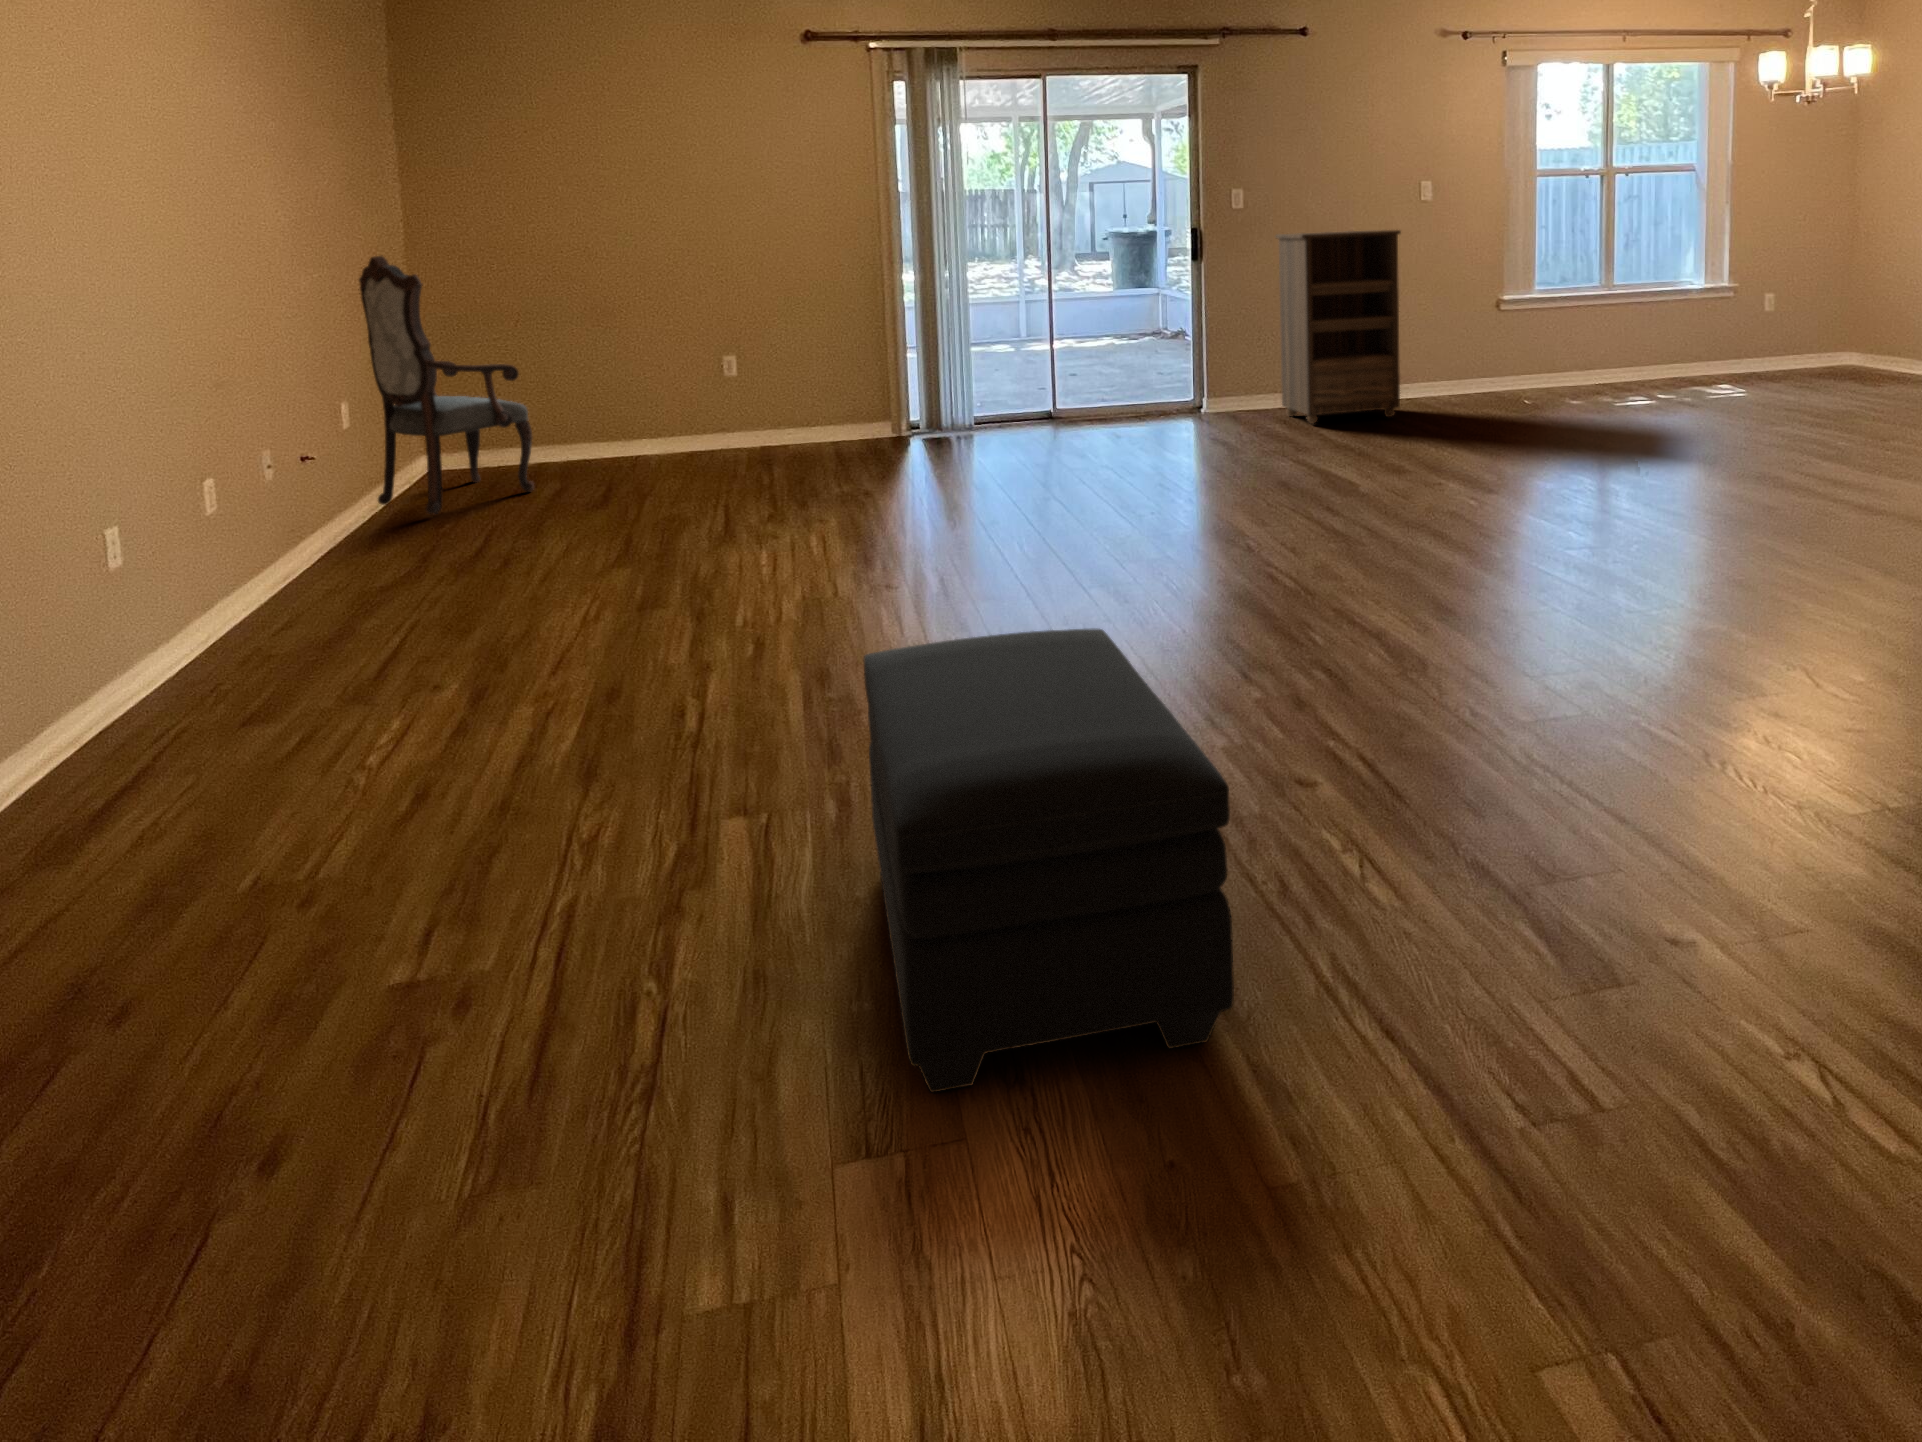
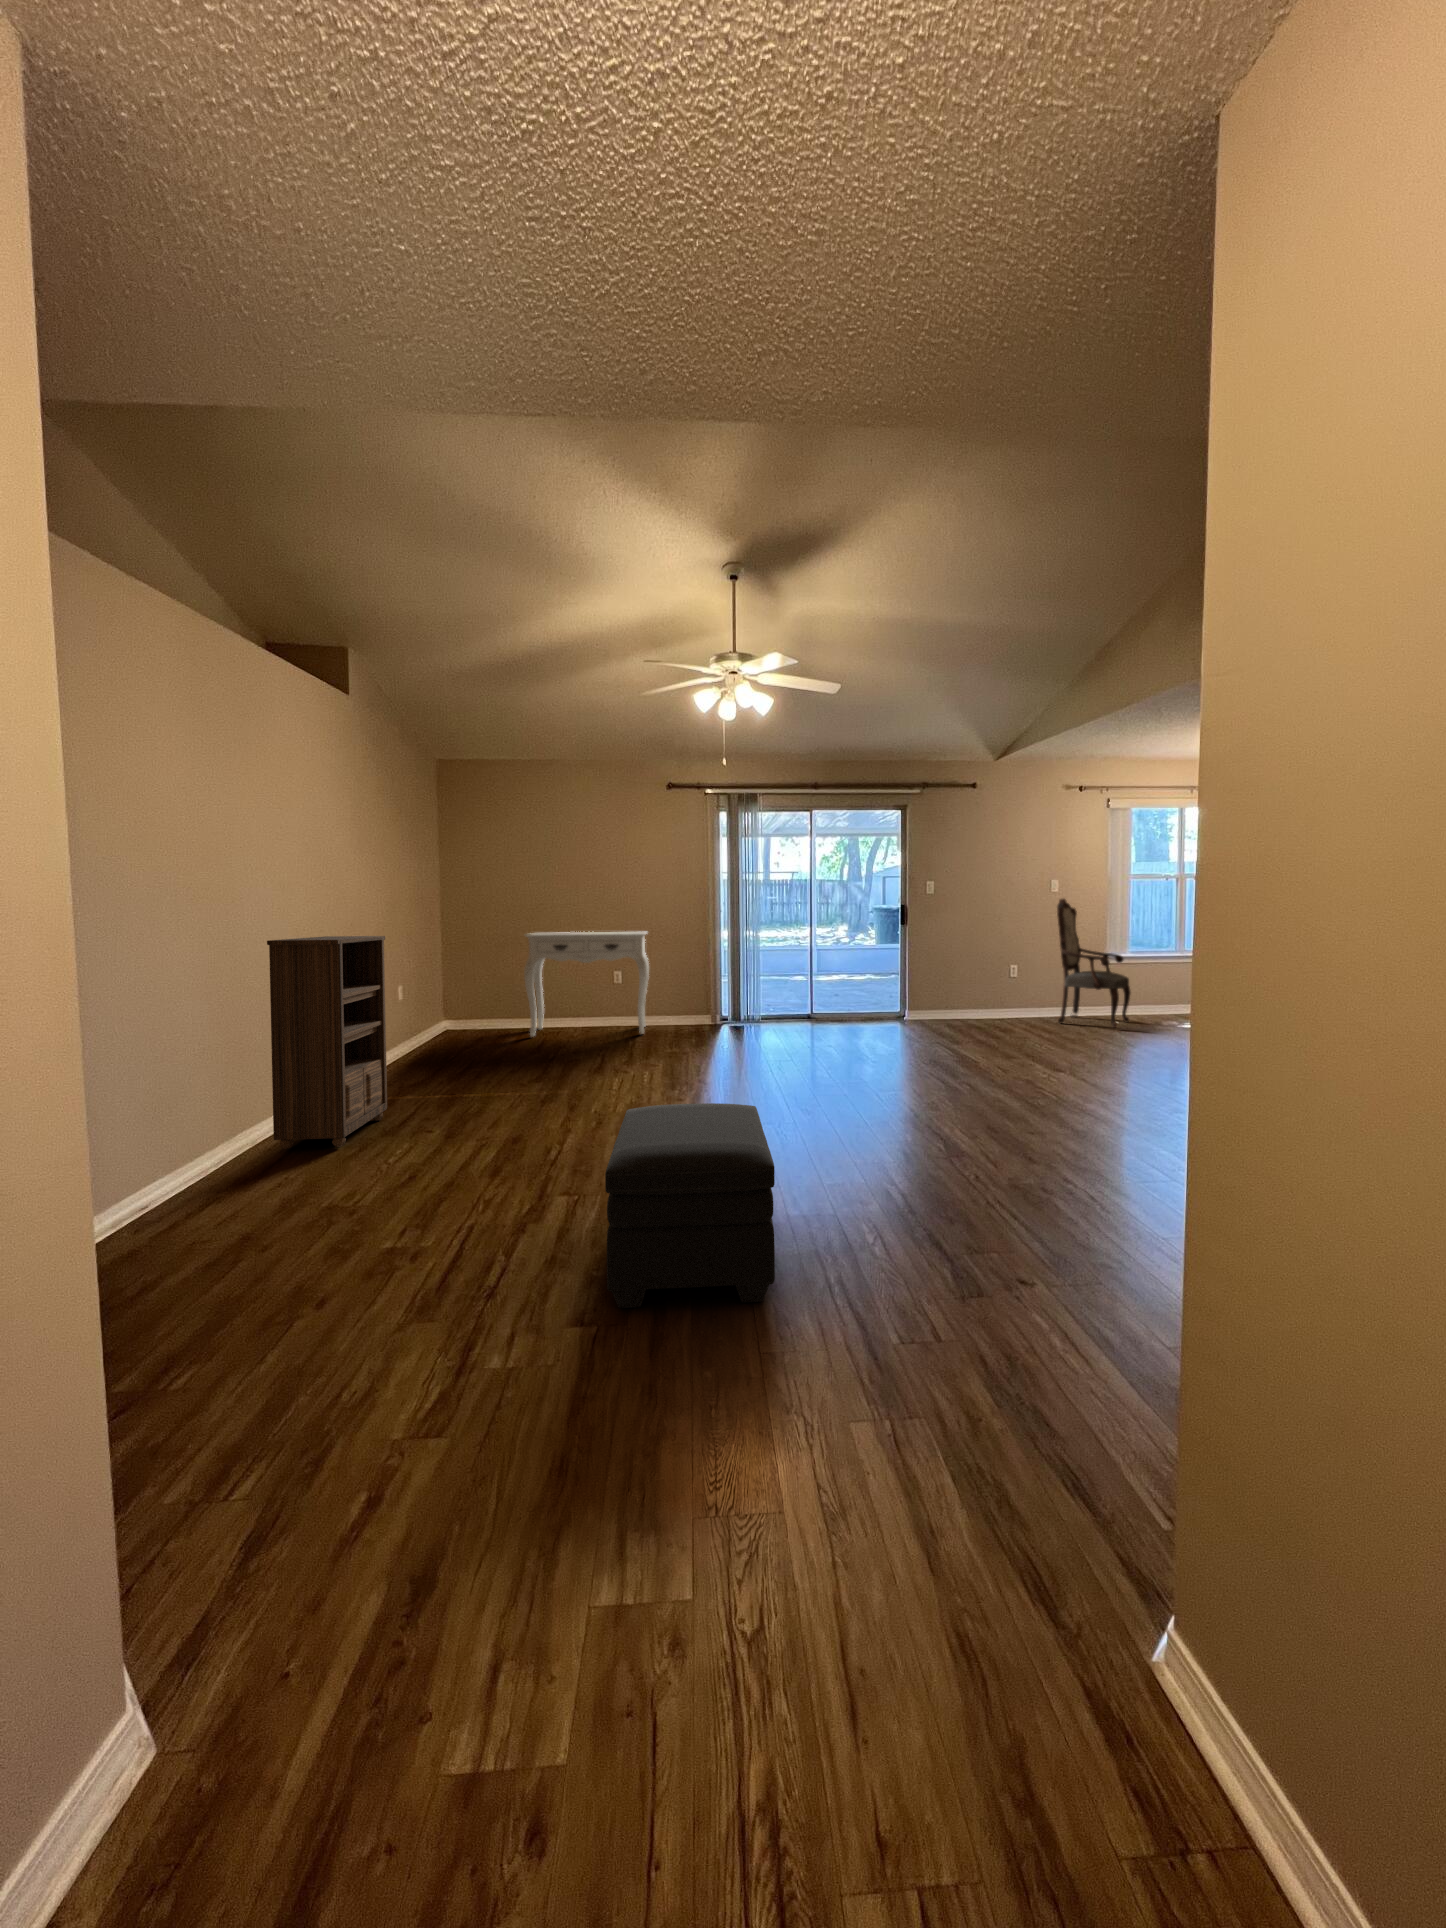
bookshelf: present [1276,230,1401,423] -> present [267,936,387,1149]
armchair: present [359,255,534,514] -> present [1057,899,1131,1028]
console table: none [563,286,784,477] -> present [524,932,649,1036]

